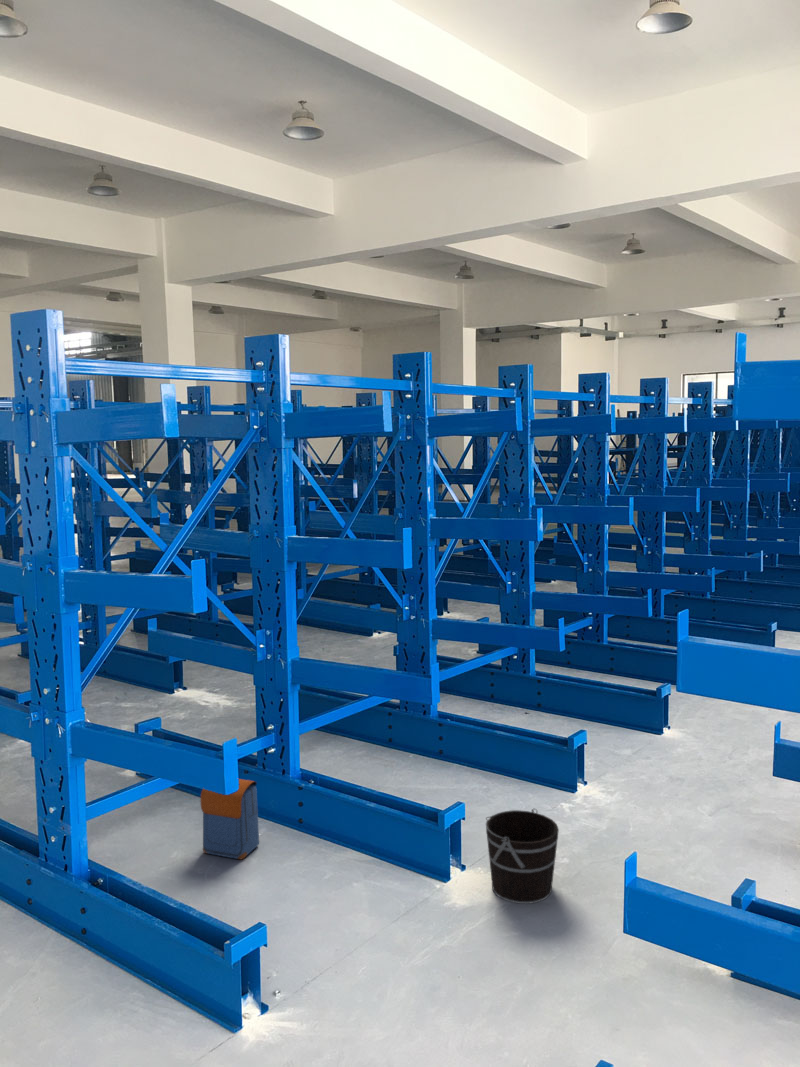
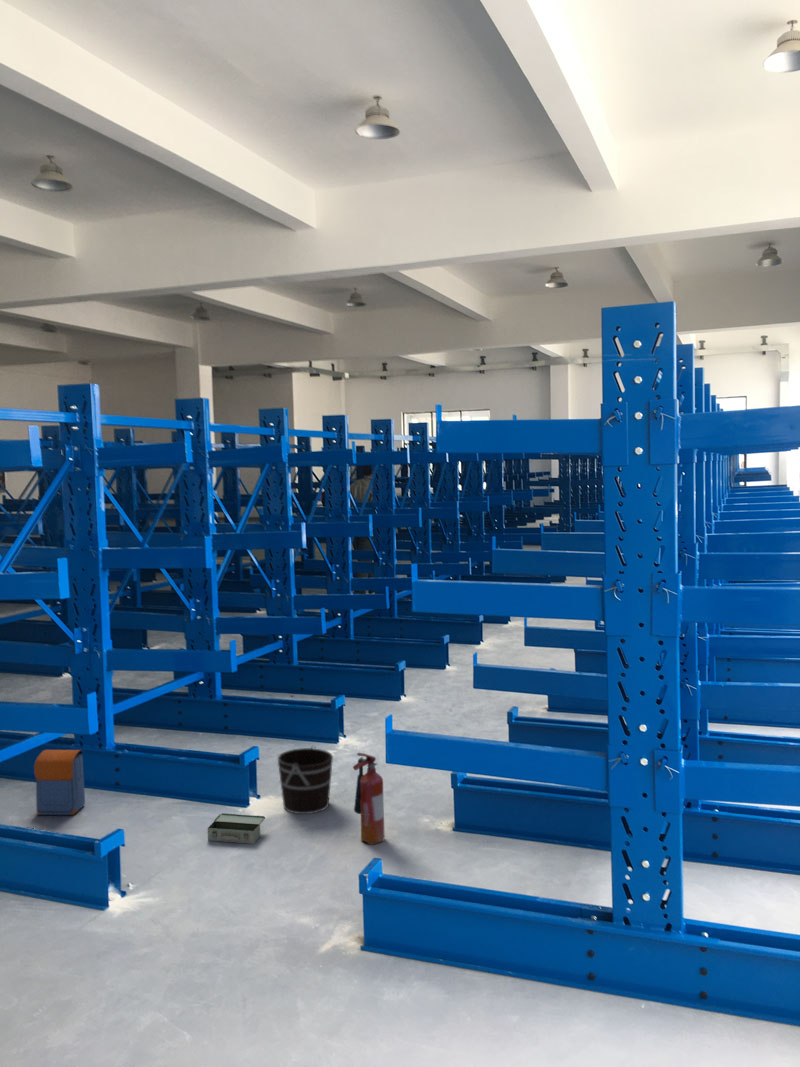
fire extinguisher: none [579,849,623,978] -> present [353,753,385,844]
toolbox: none [386,892,462,947] -> present [208,813,265,844]

